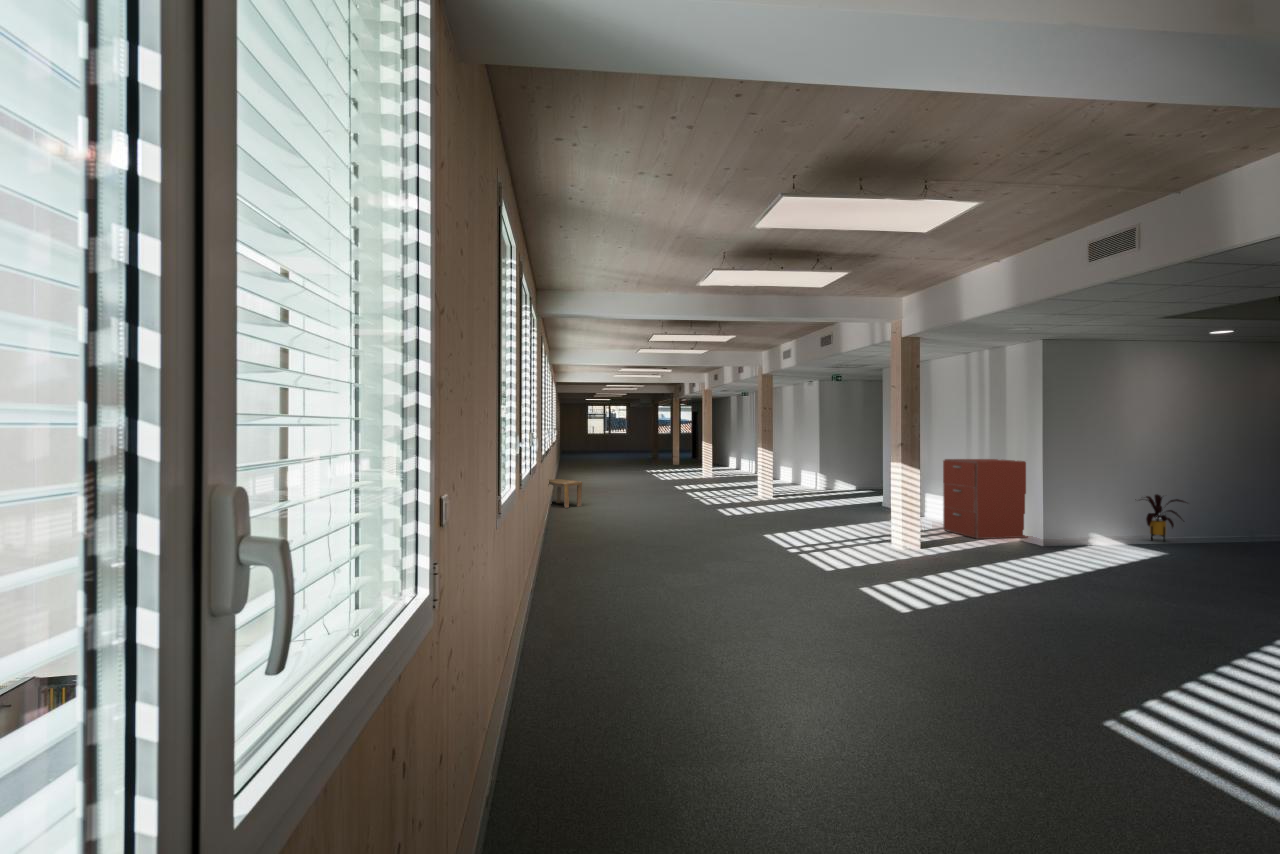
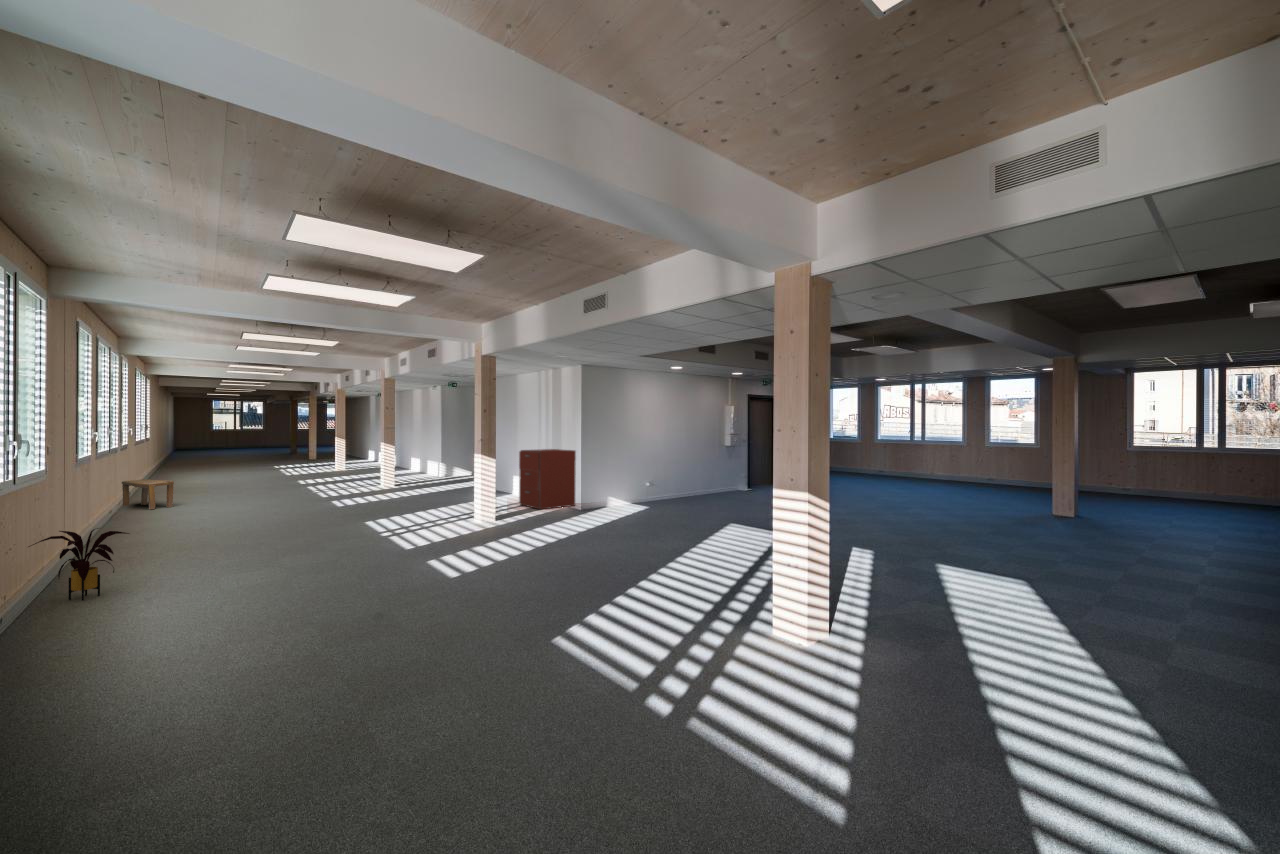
house plant: present [1141,494,1186,541] -> present [28,528,129,600]

